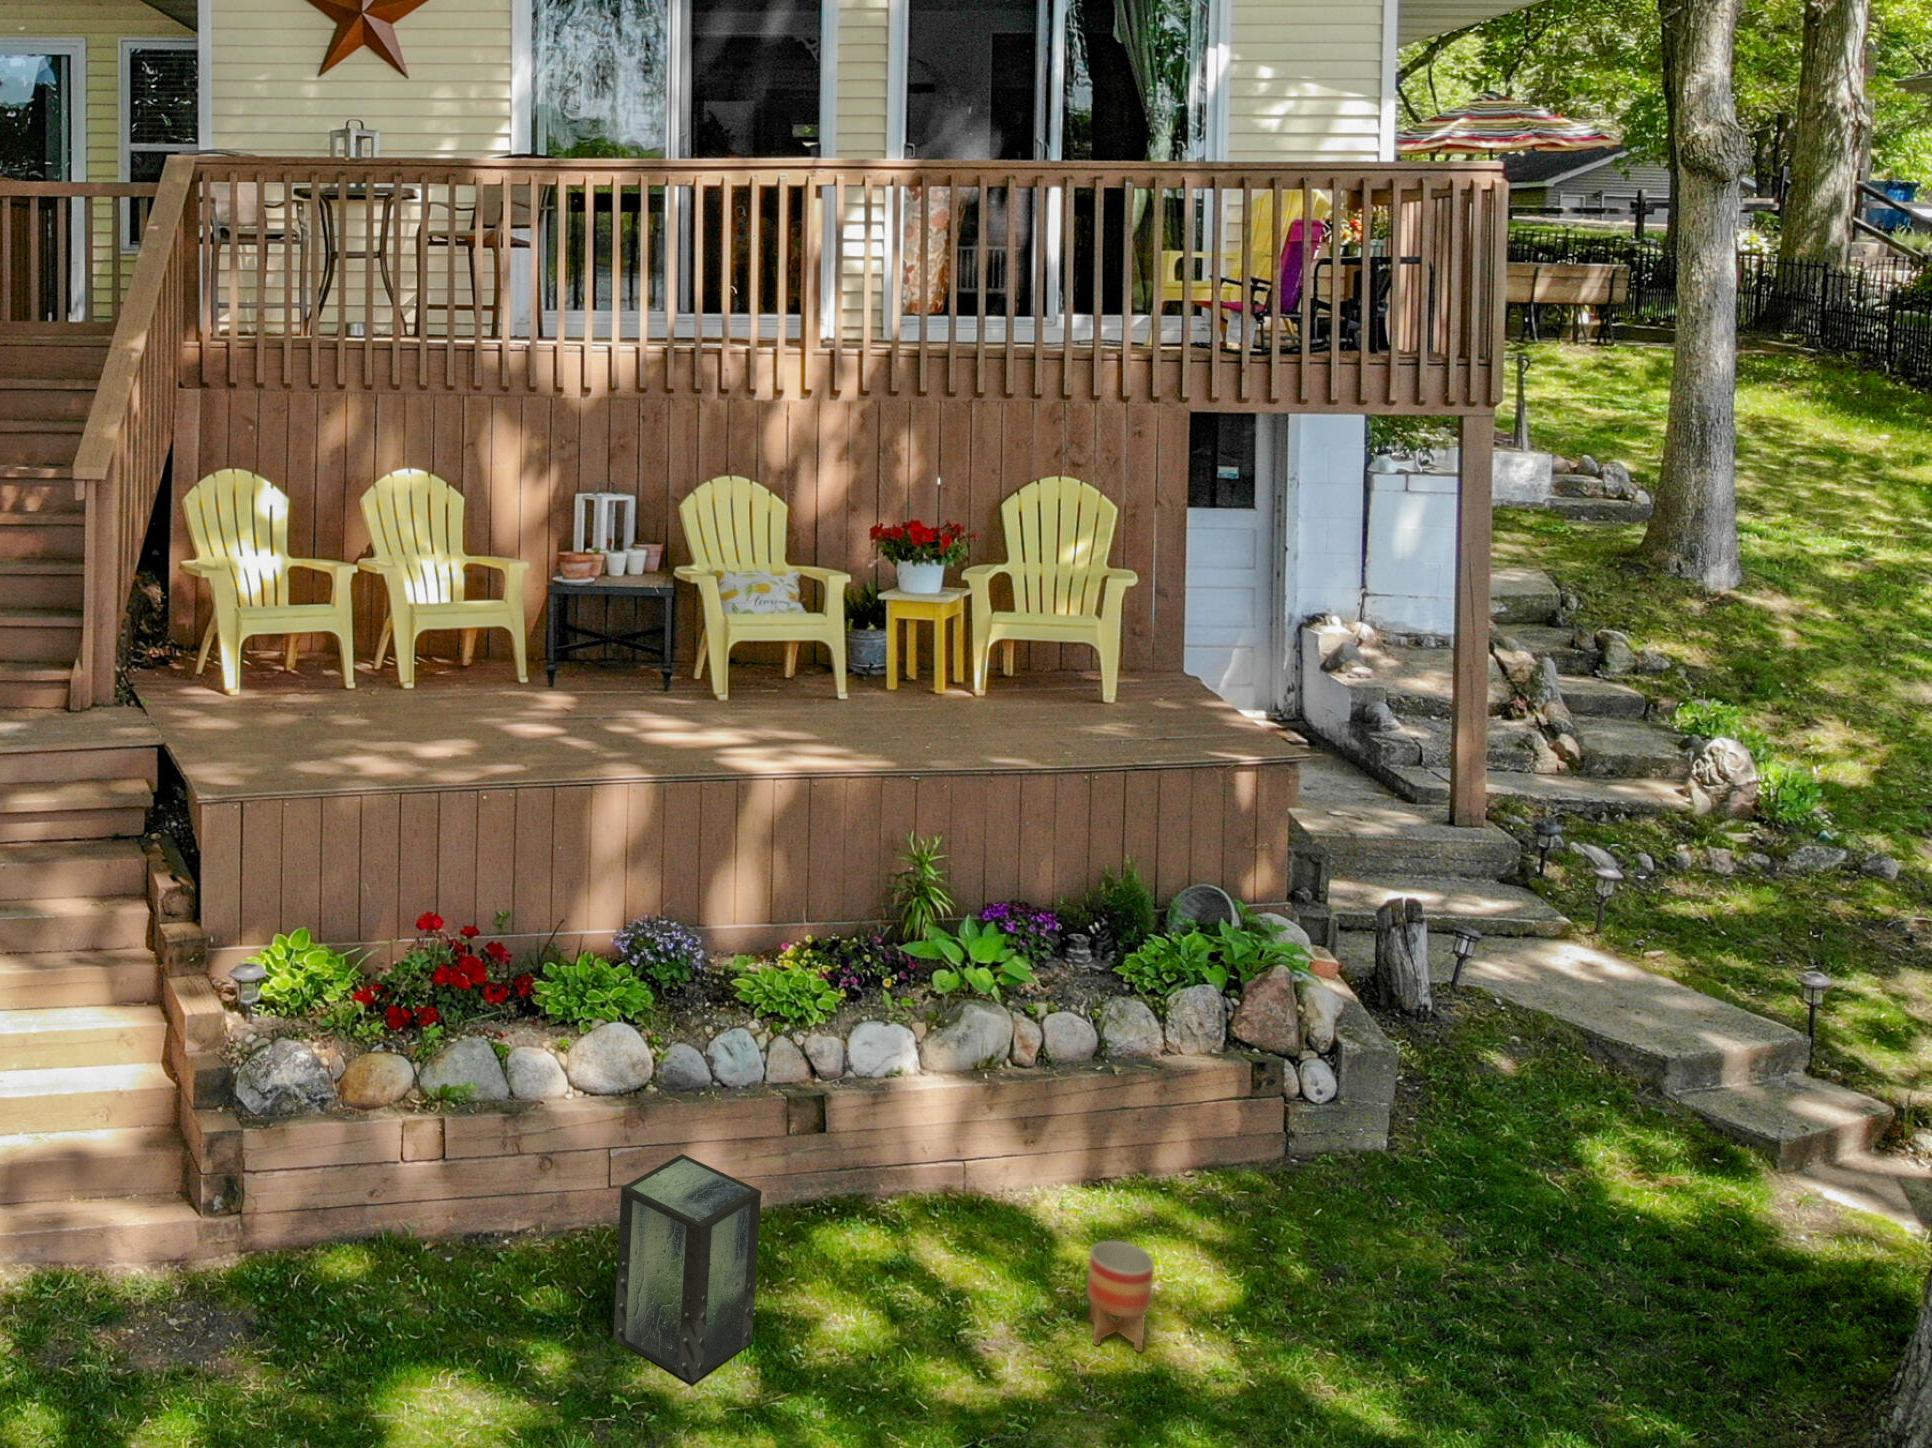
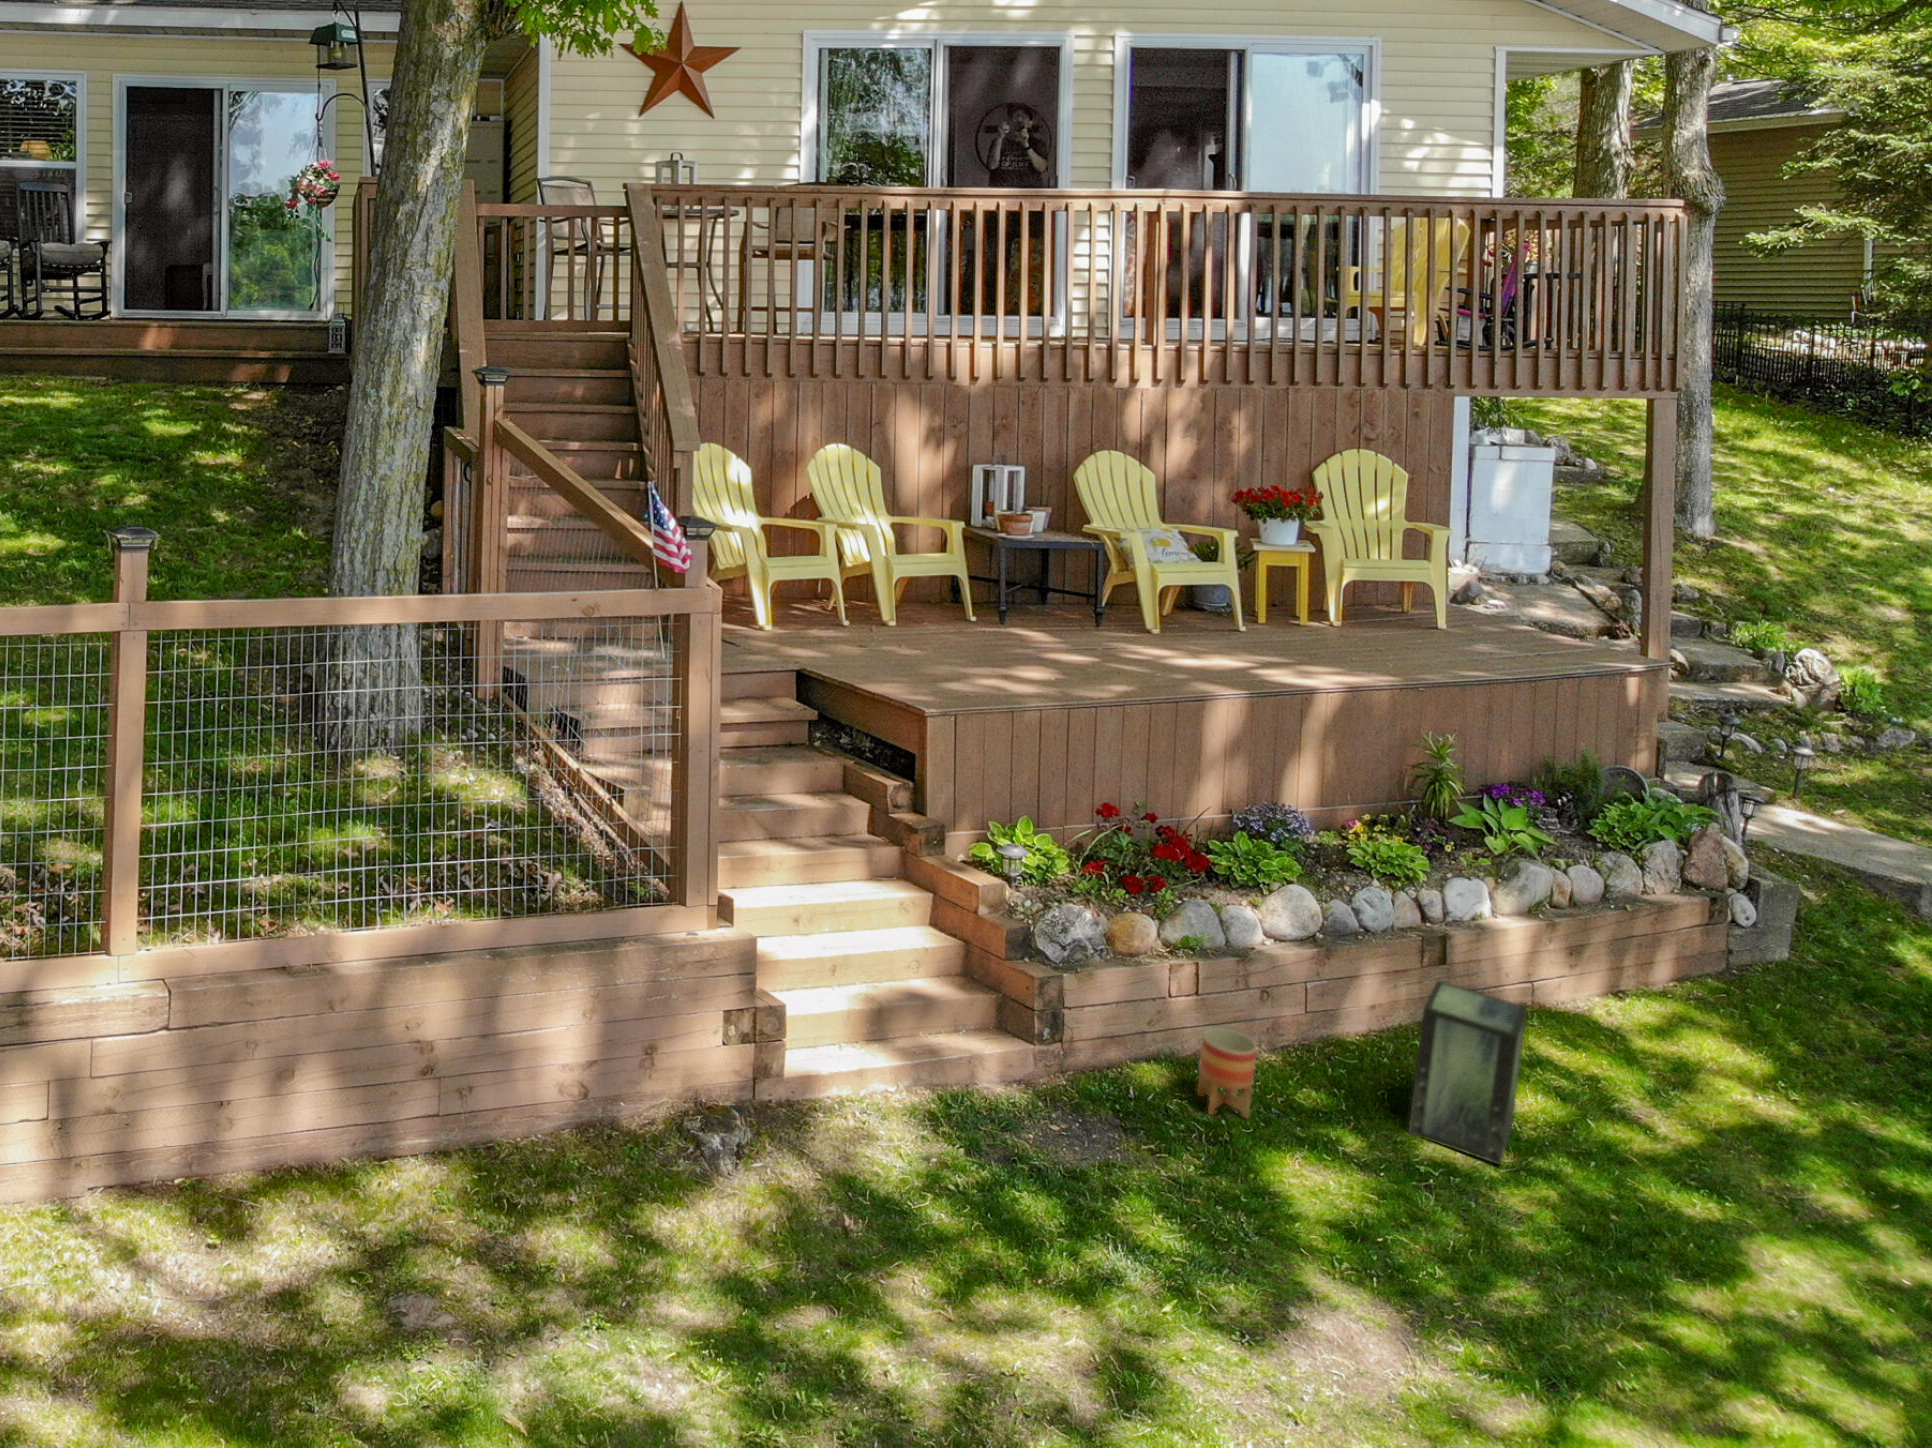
planter: present [1087,1241,1154,1352] -> present [1197,1028,1257,1119]

